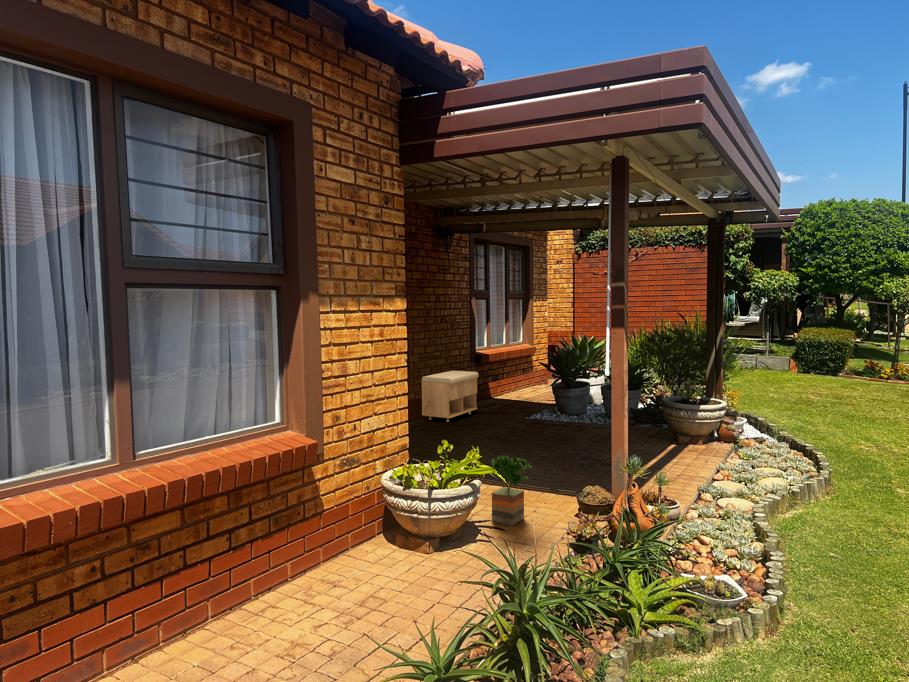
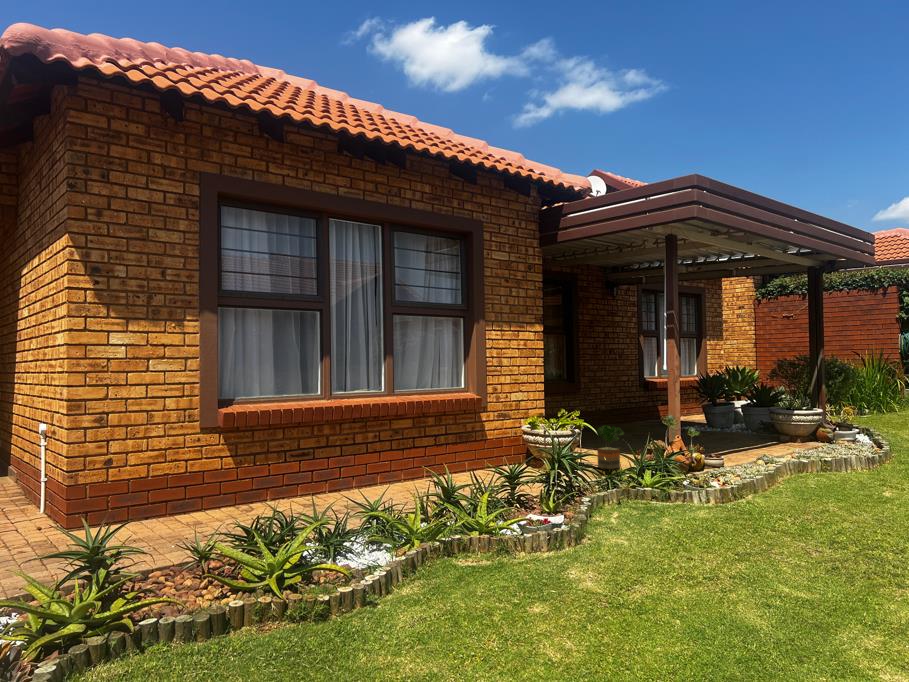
storage bench: present [422,371,479,422] -> none [593,393,642,430]

